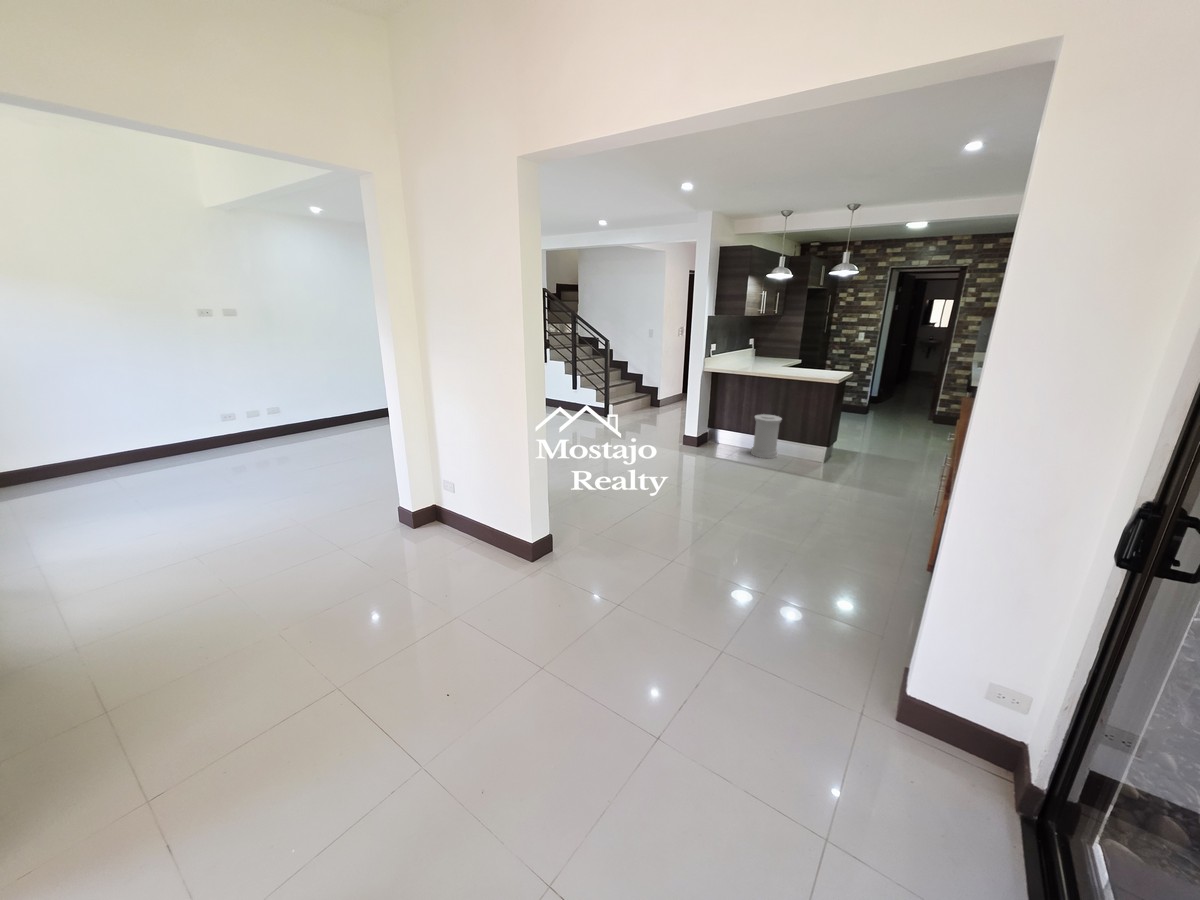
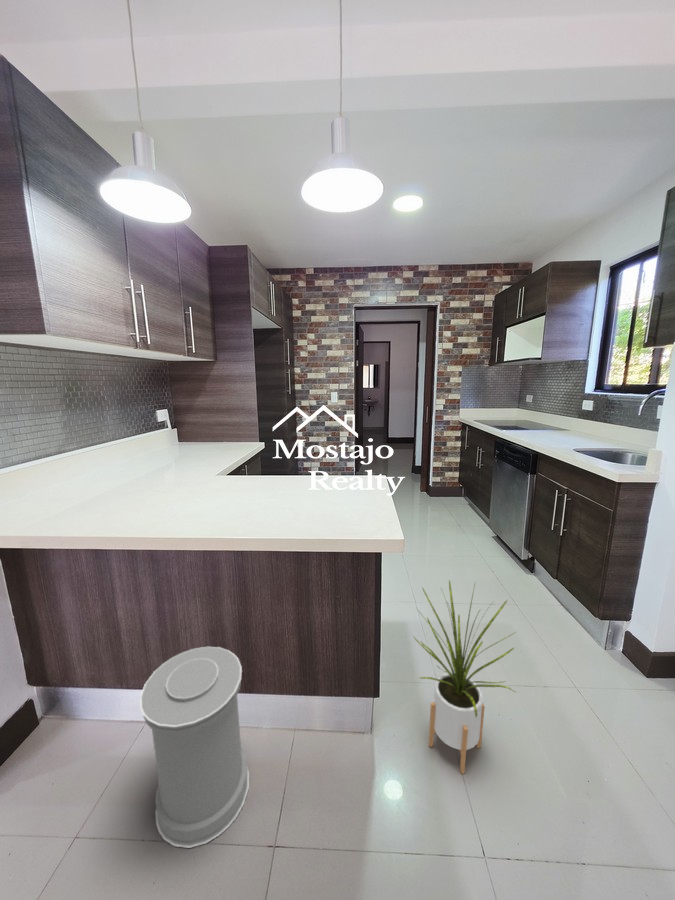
house plant: none [839,406,878,469] -> present [415,581,515,774]

